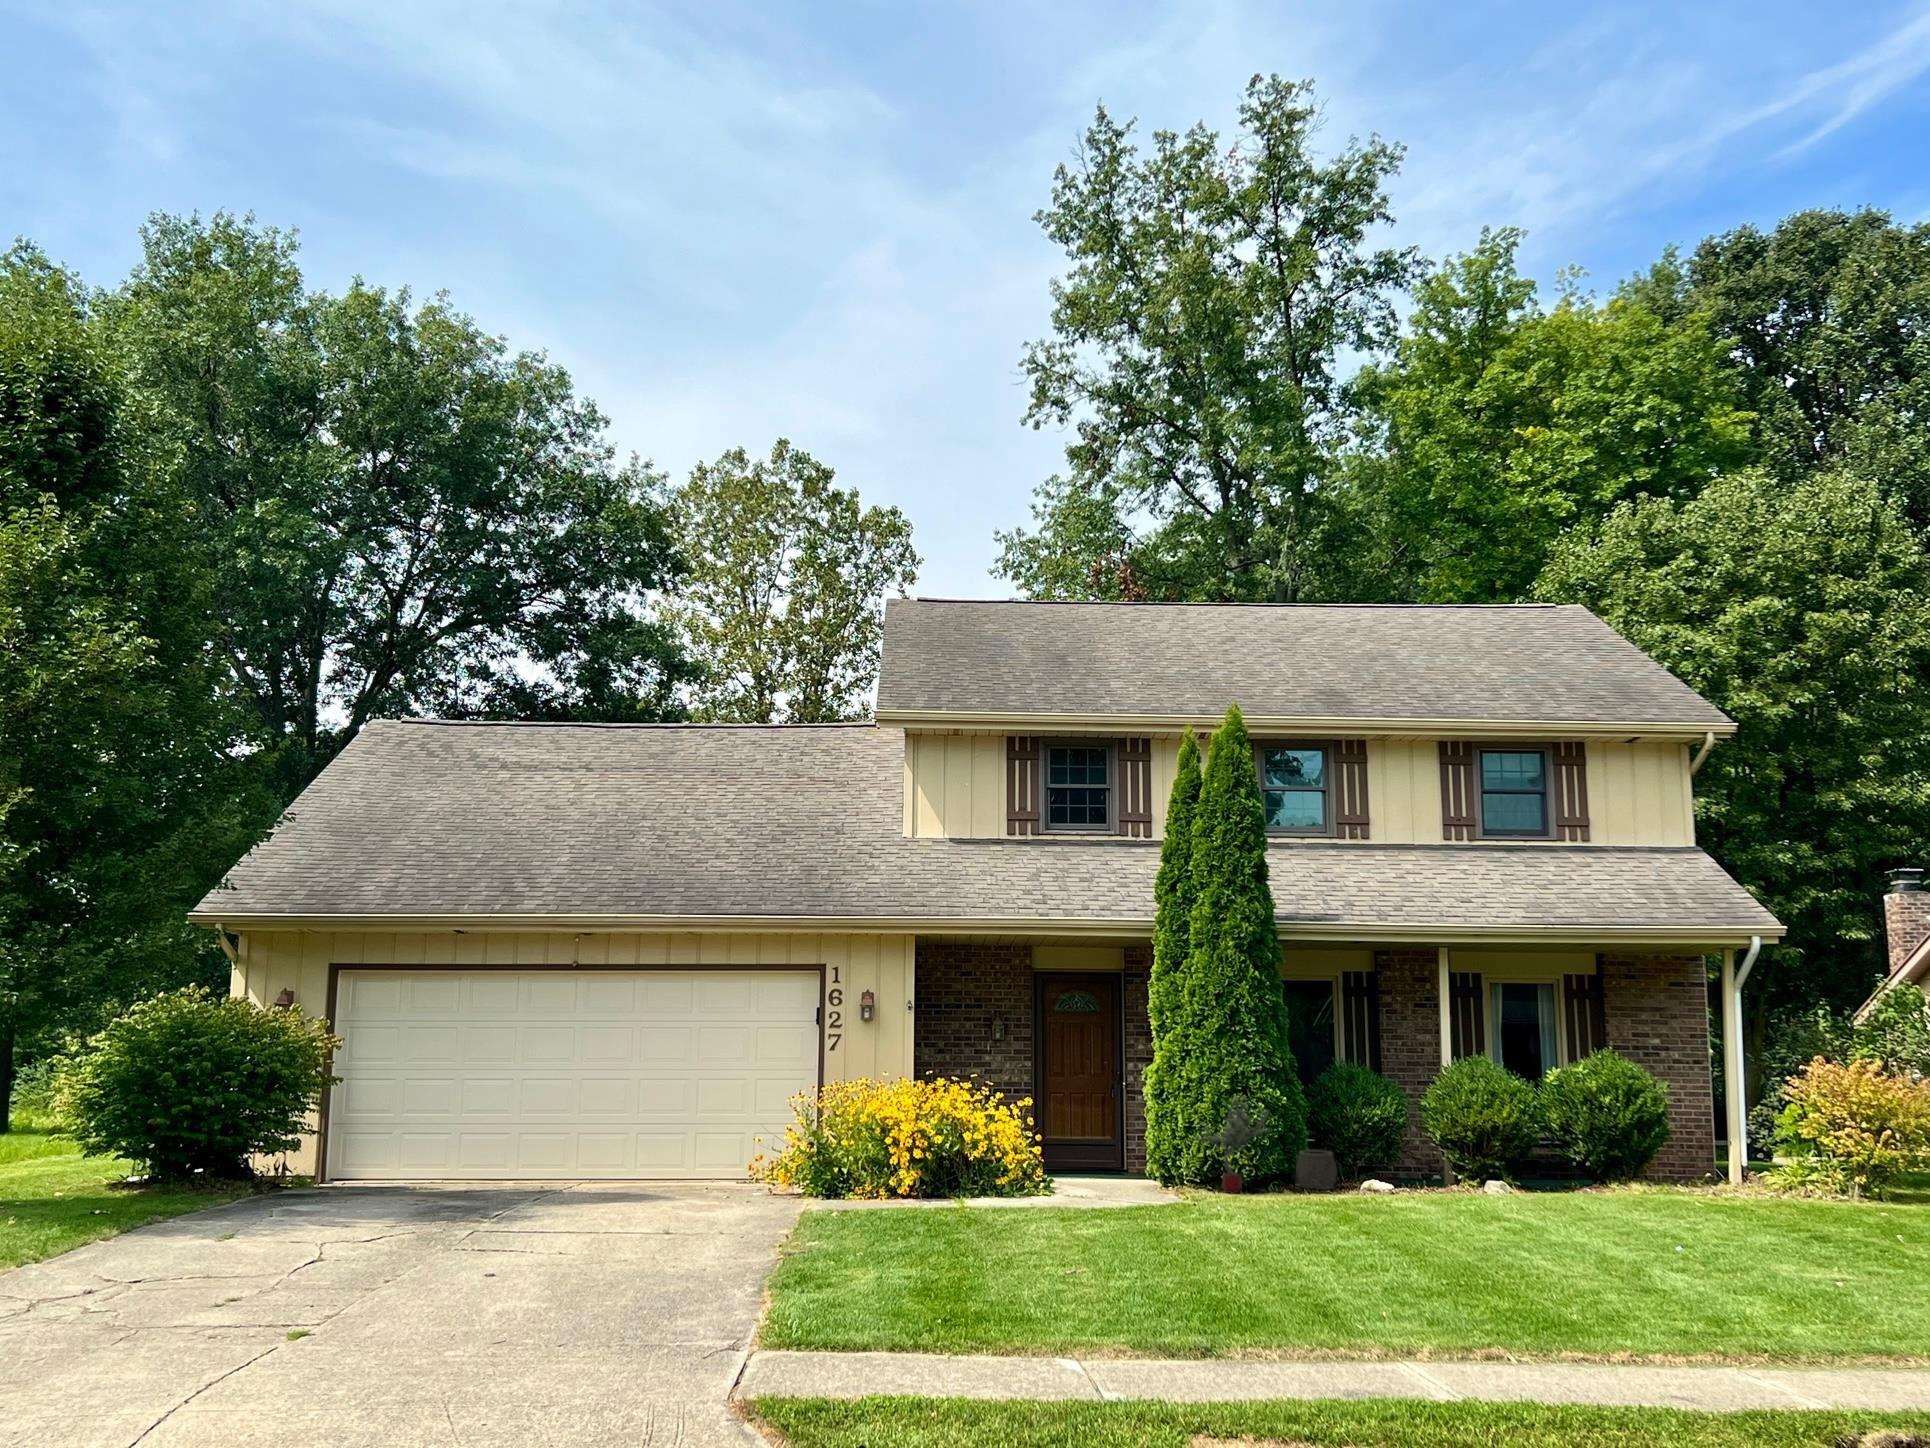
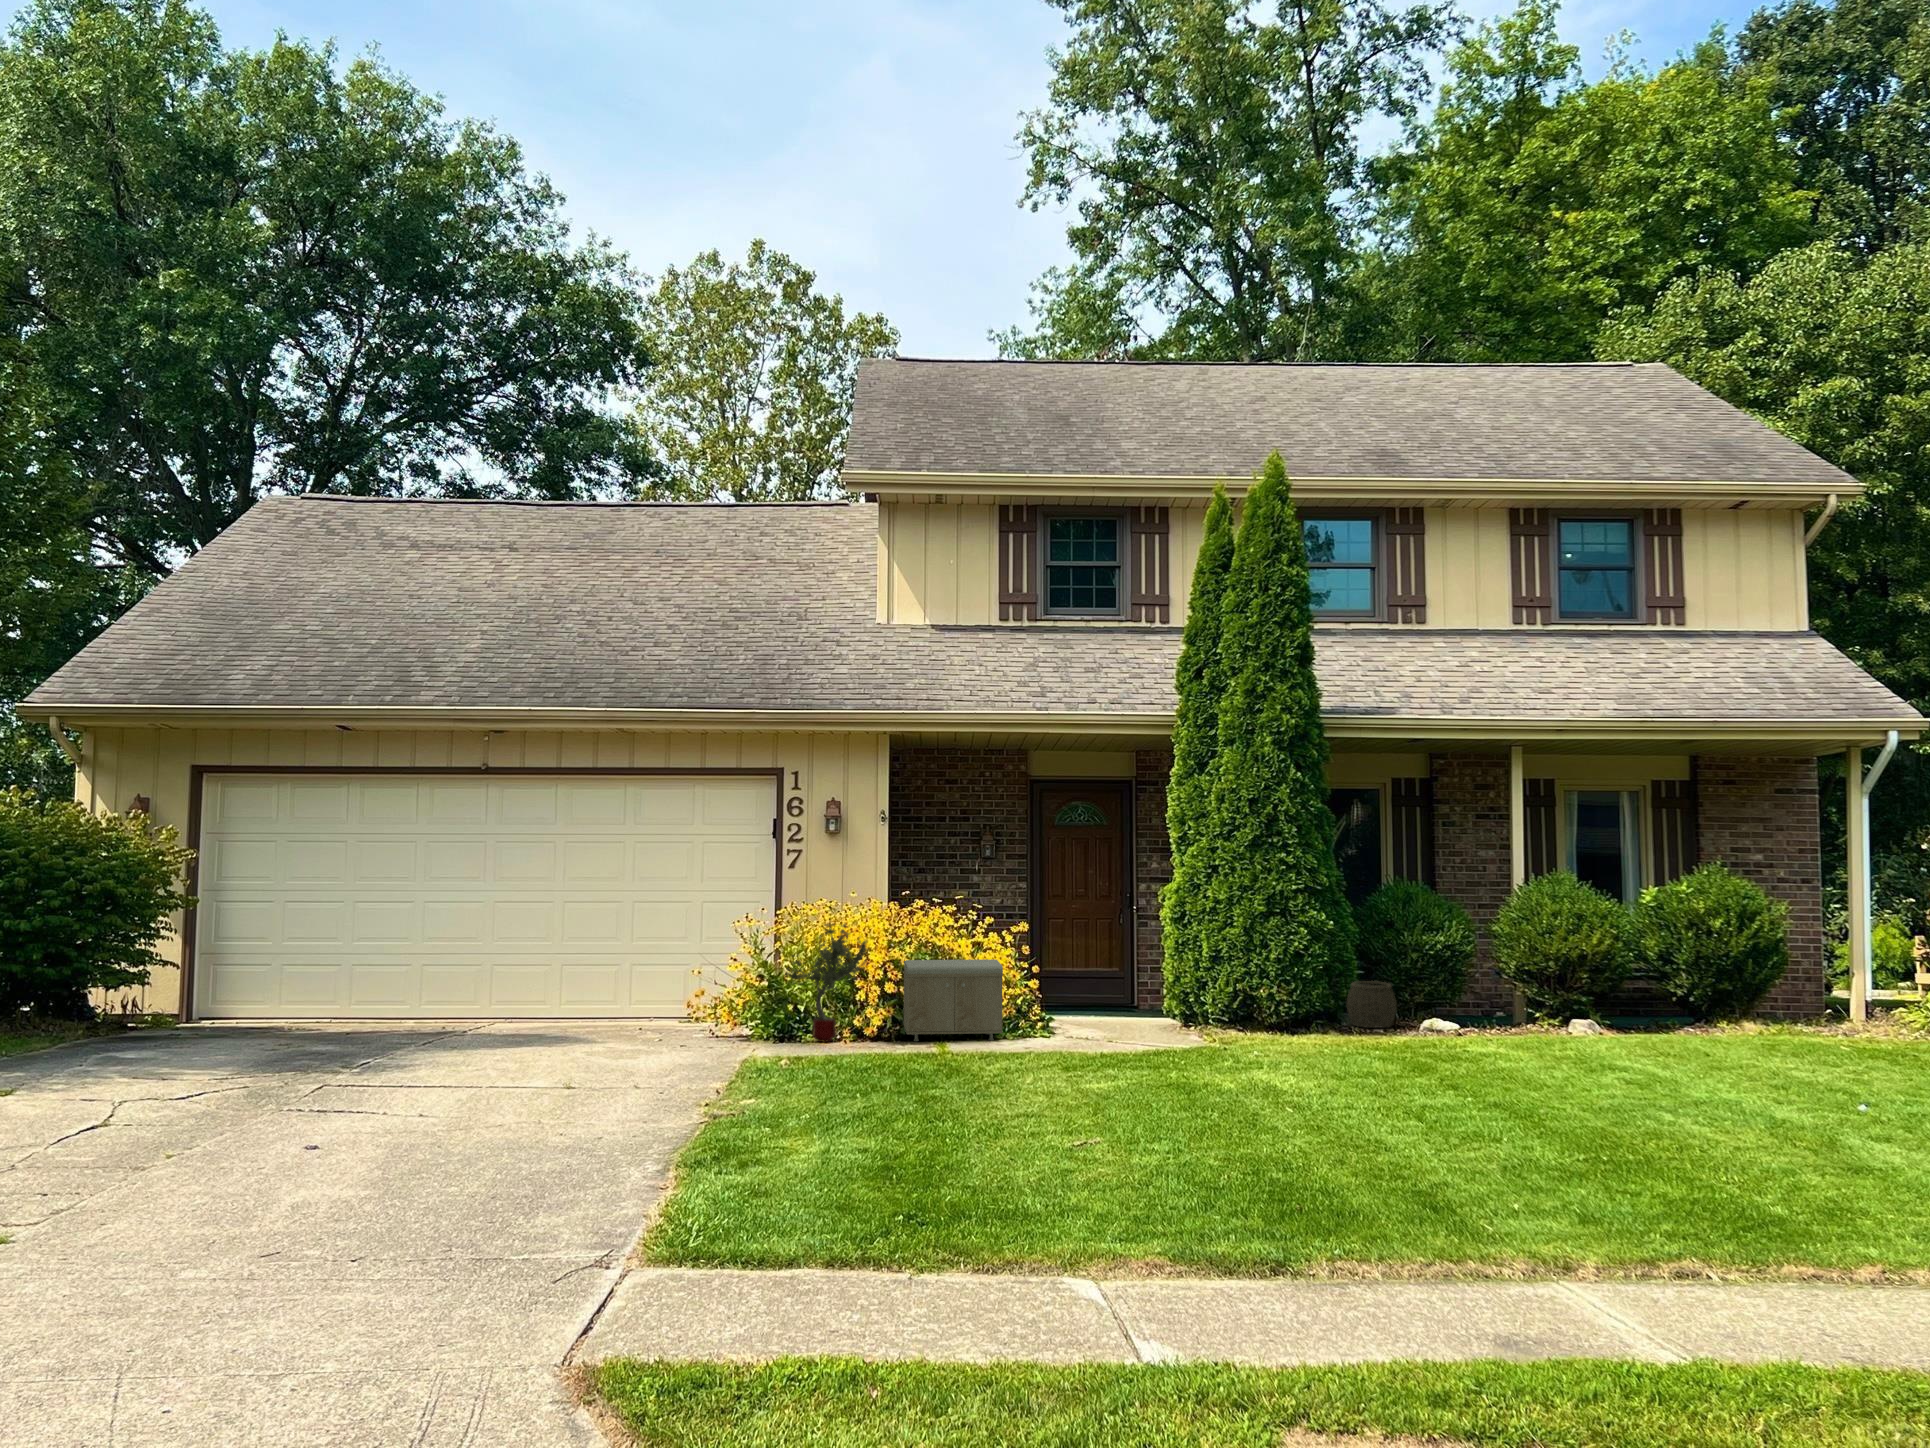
potted tree: present [1195,1097,1269,1193] -> present [785,924,867,1042]
storage bench: none [929,1130,1011,1198] -> present [904,960,1003,1041]

